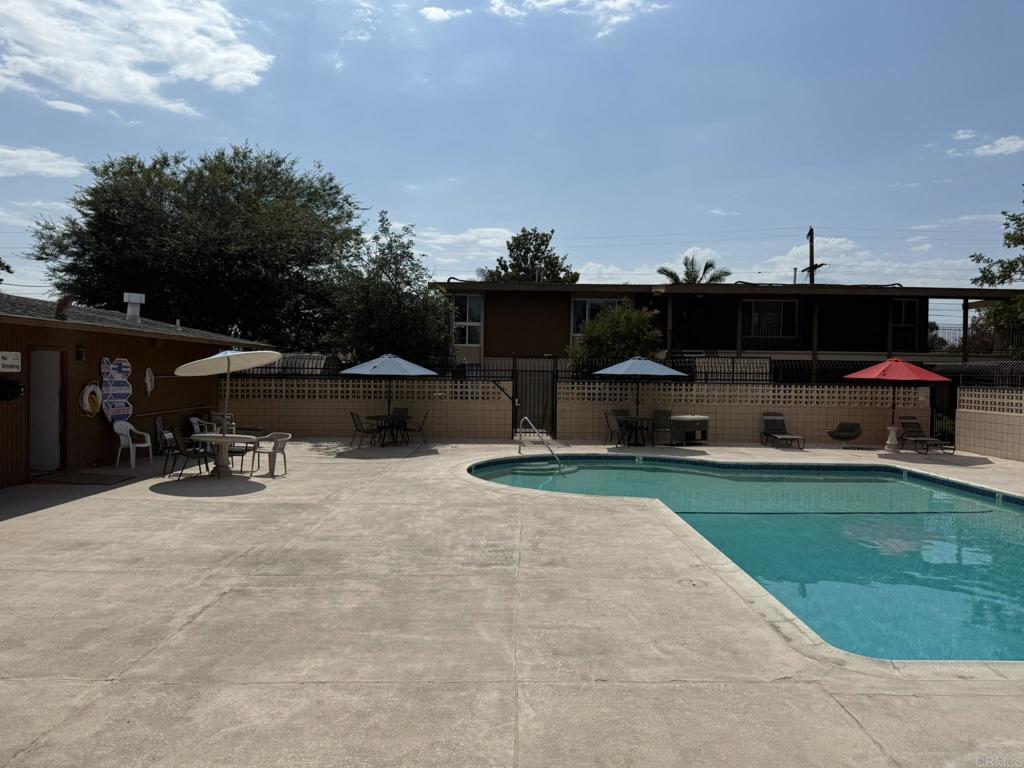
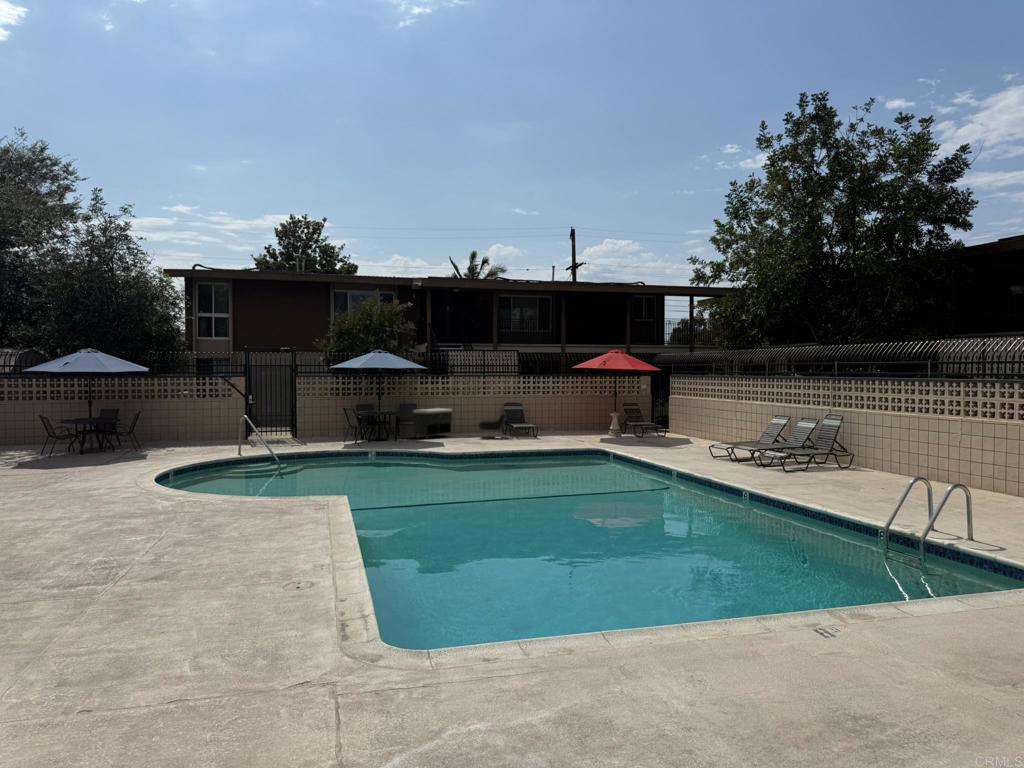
lounge chair: present [827,422,862,448] -> present [479,413,506,437]

